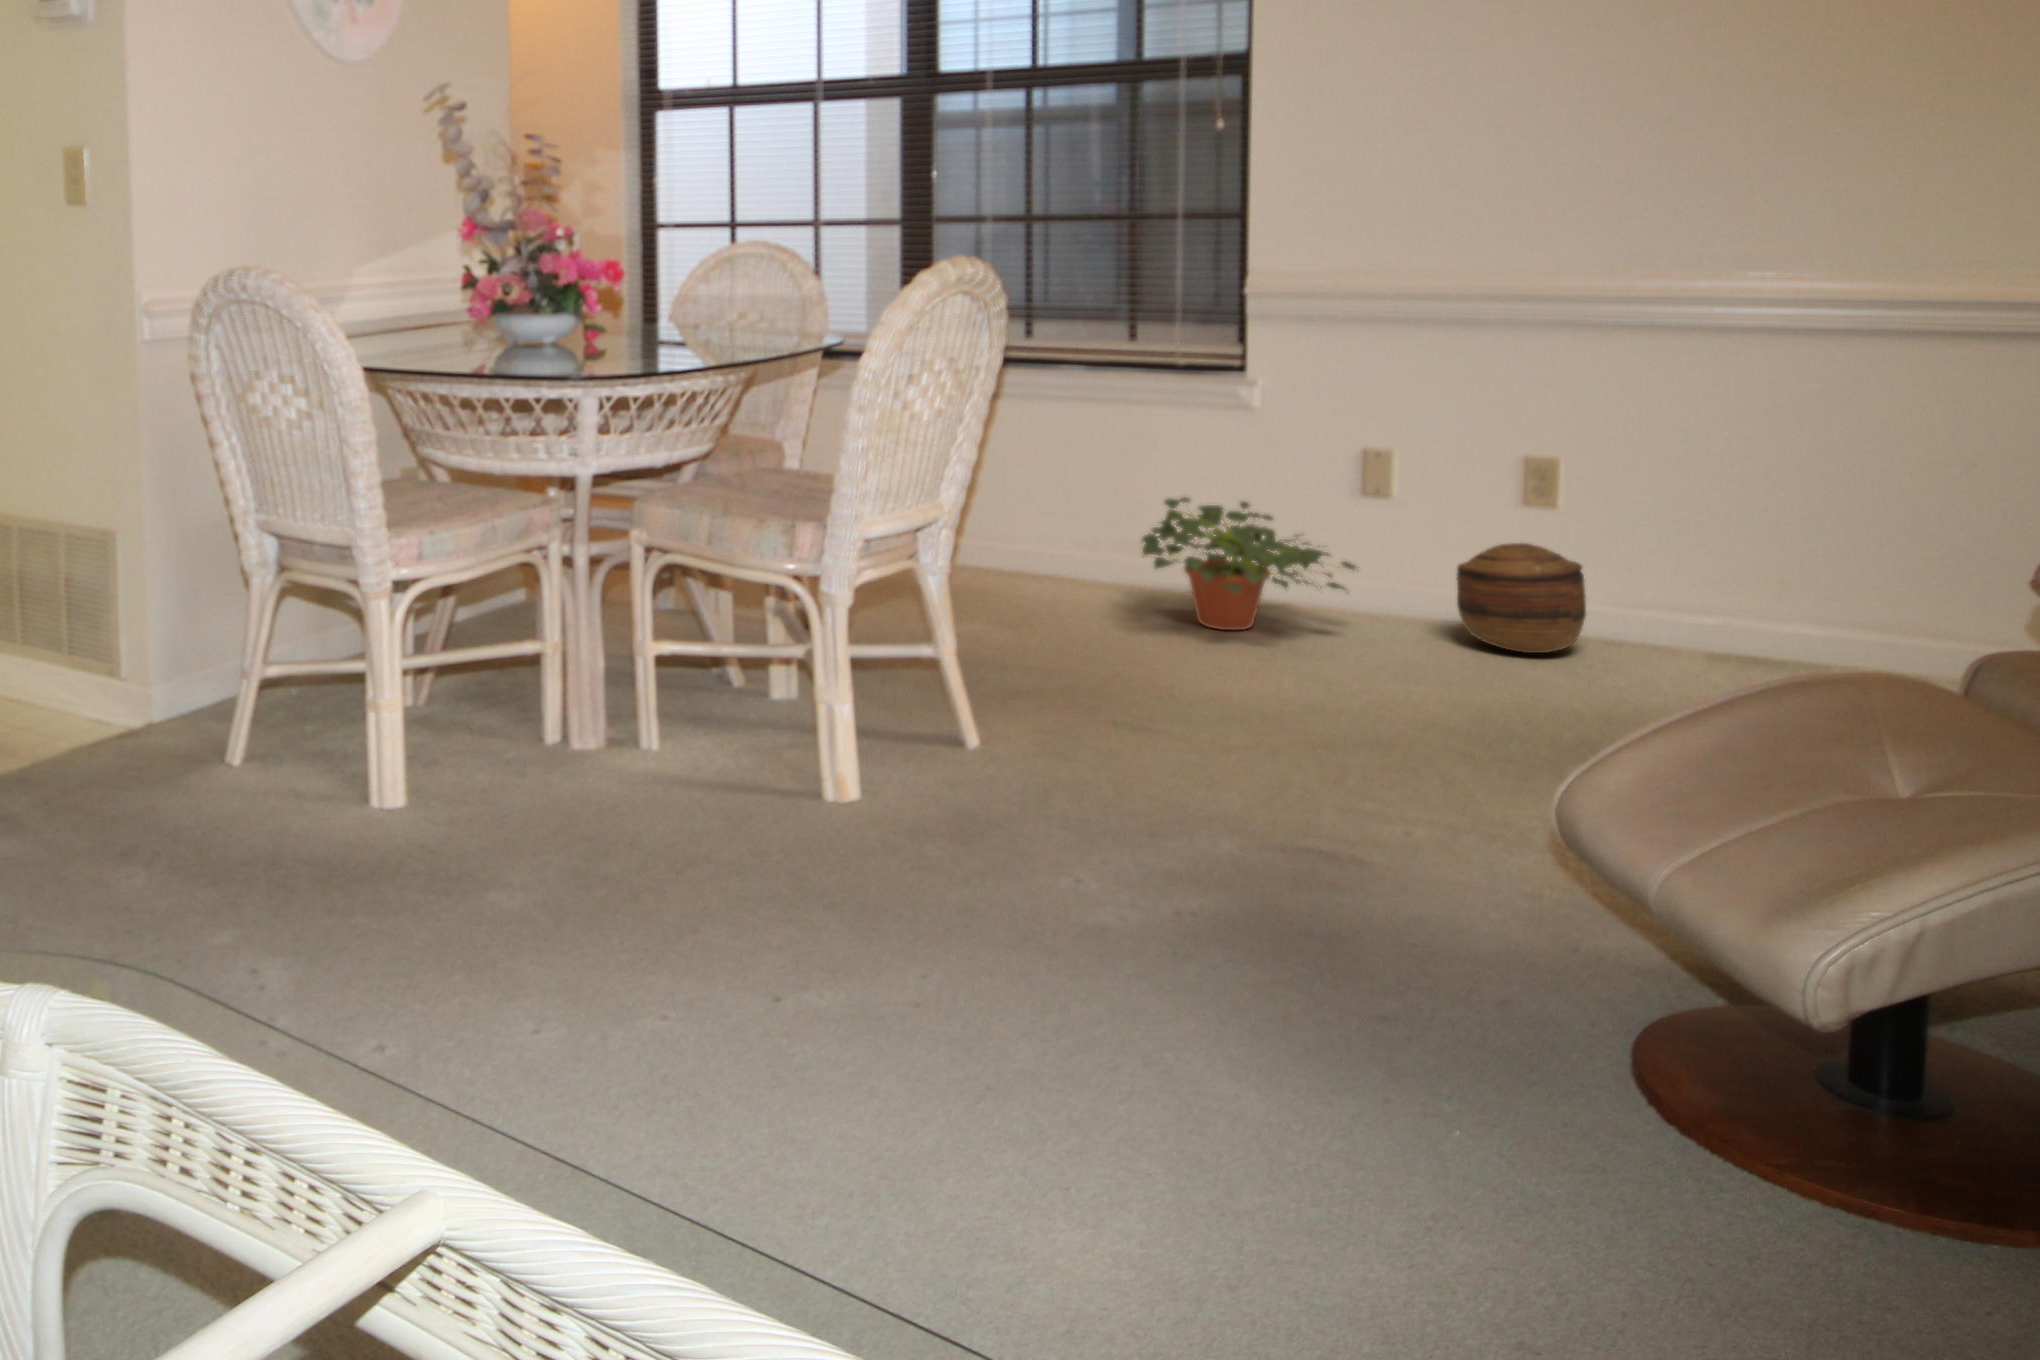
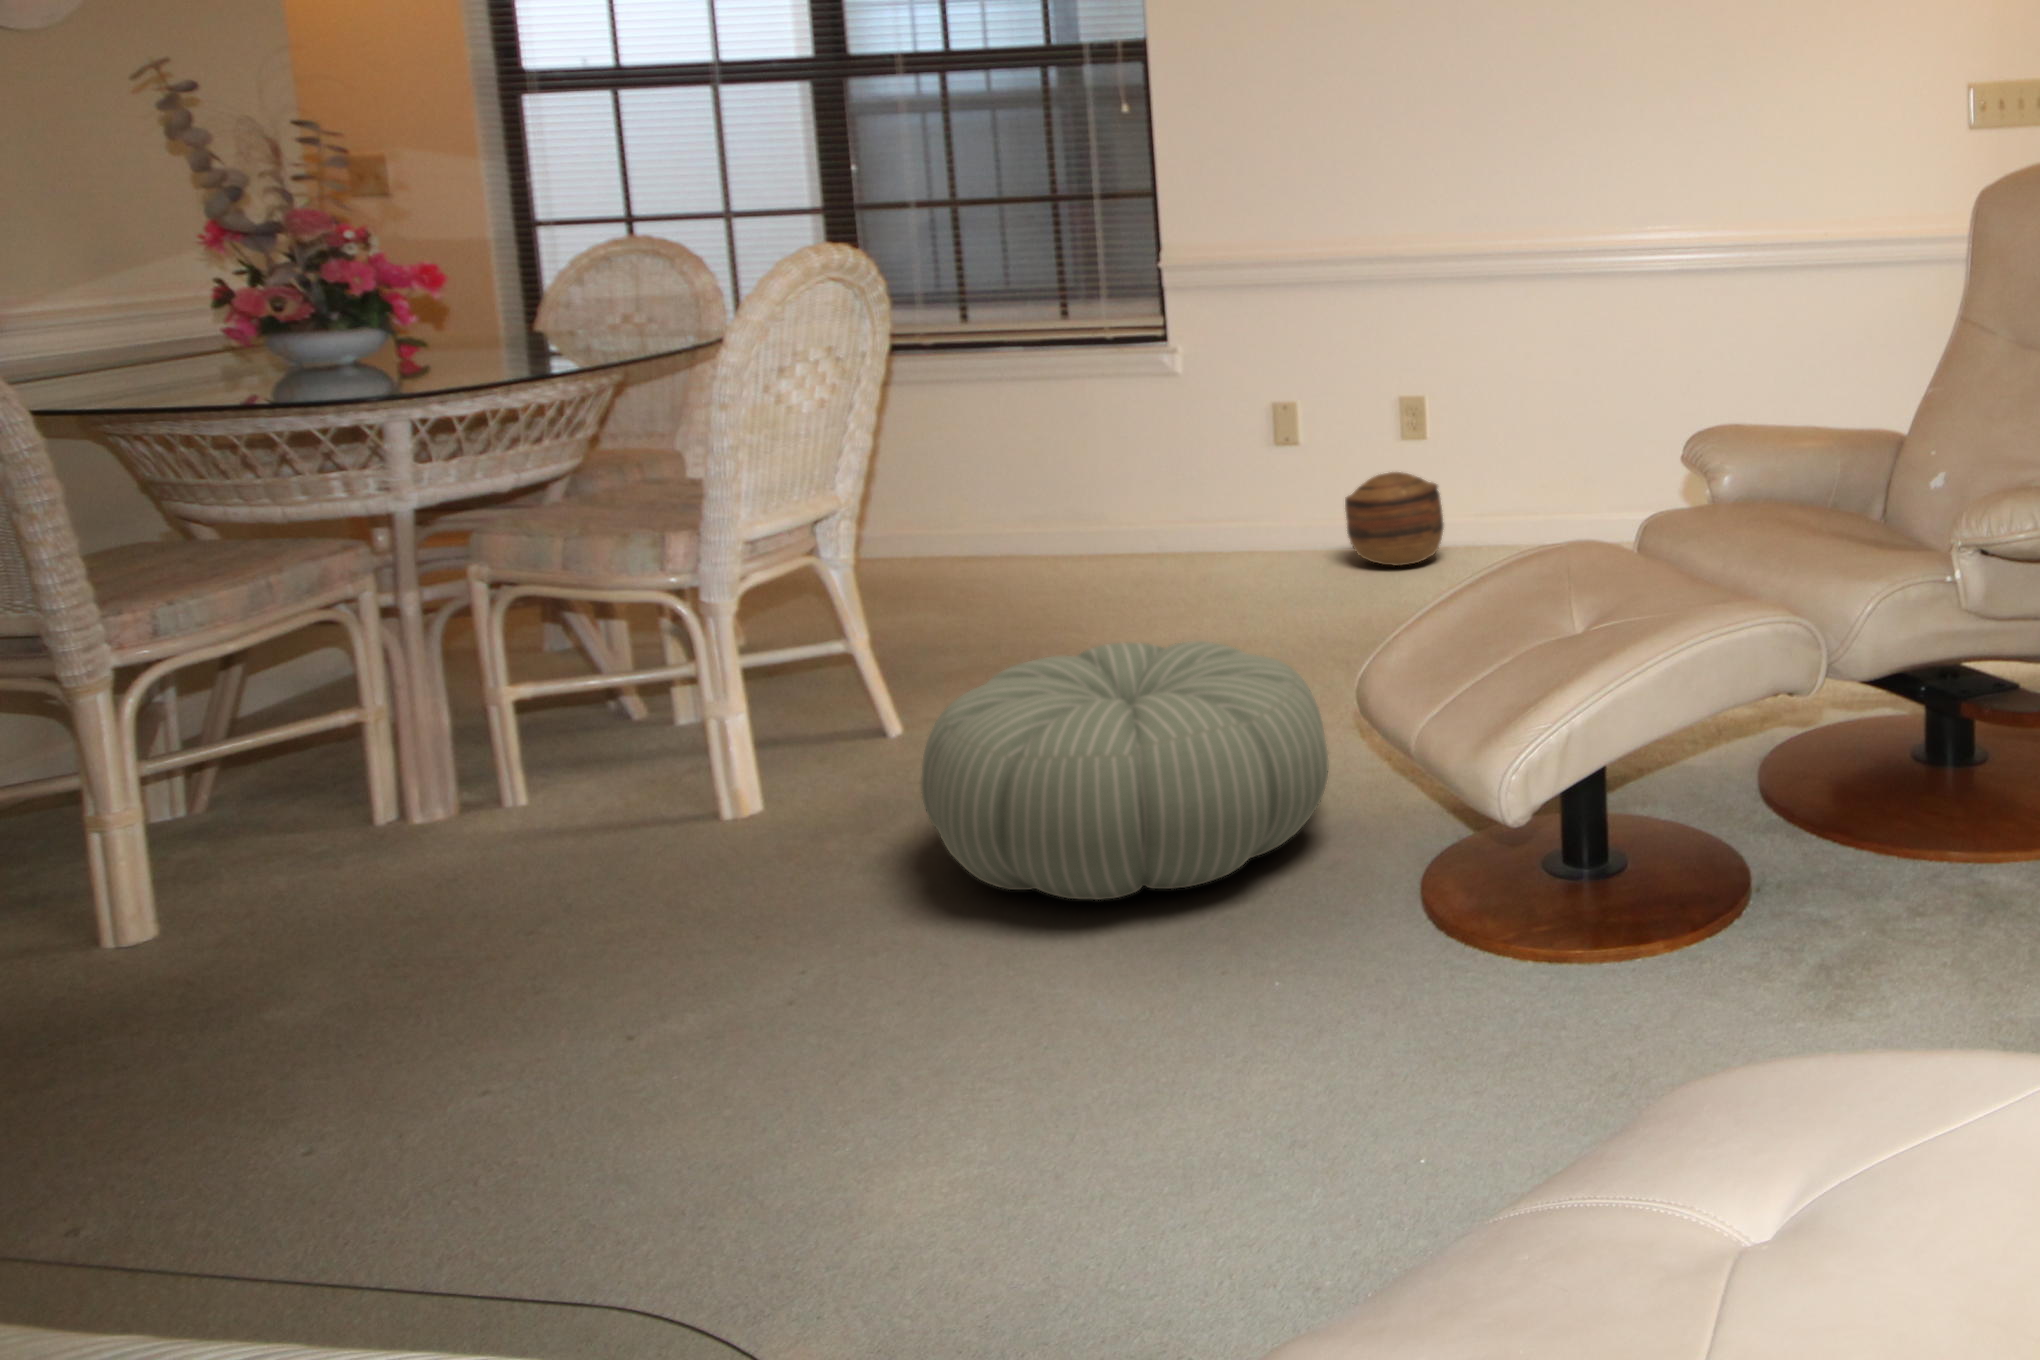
potted plant: present [1142,497,1358,630] -> none [1073,461,1268,584]
pouf: none [1024,695,1490,981] -> present [921,641,1328,900]

